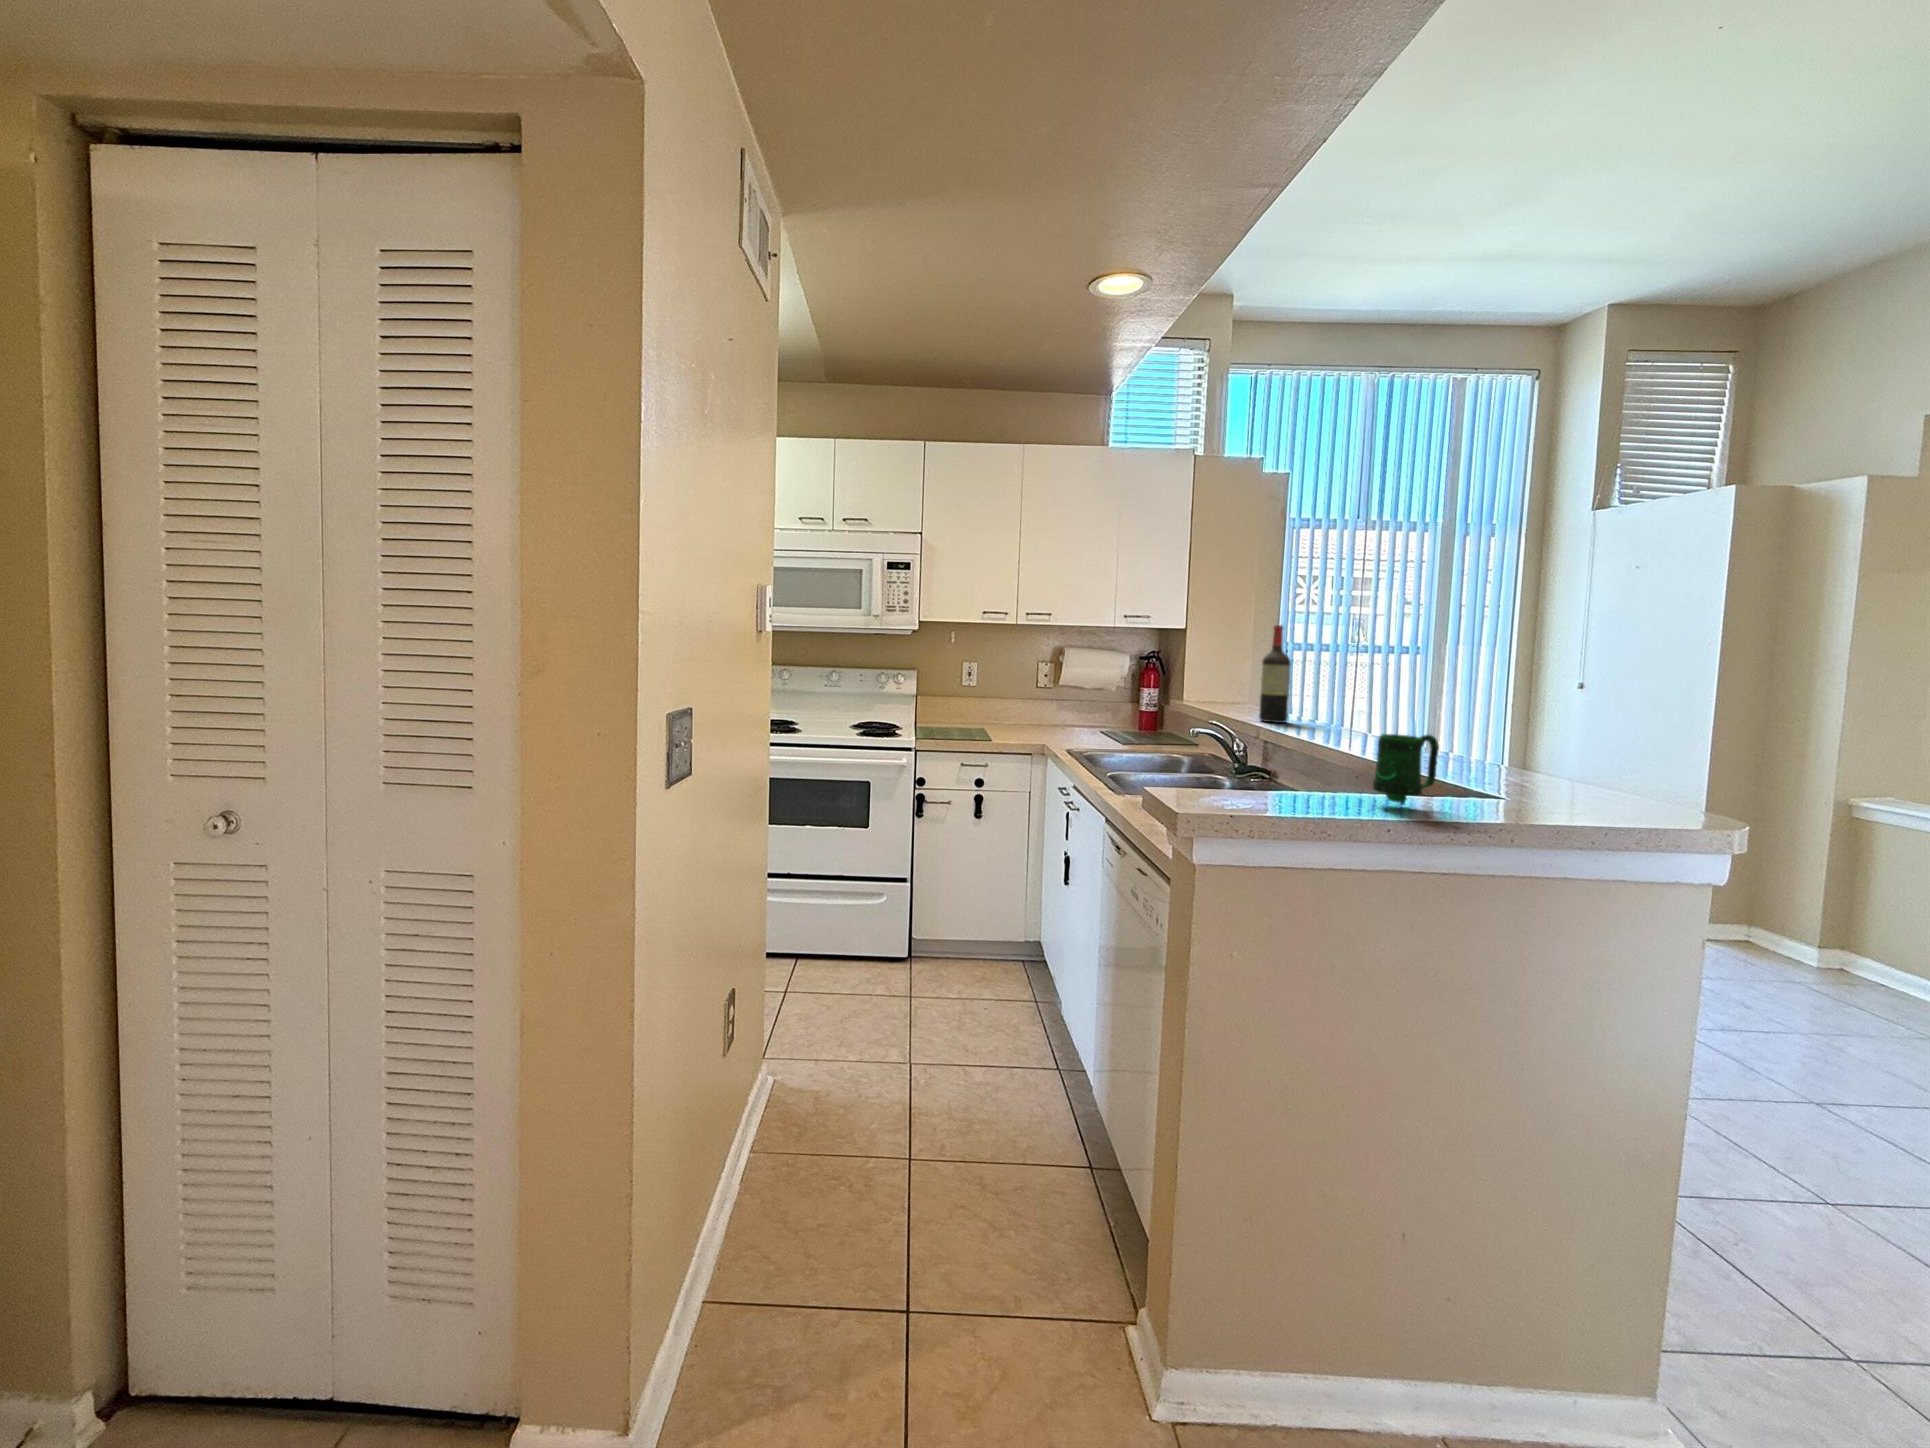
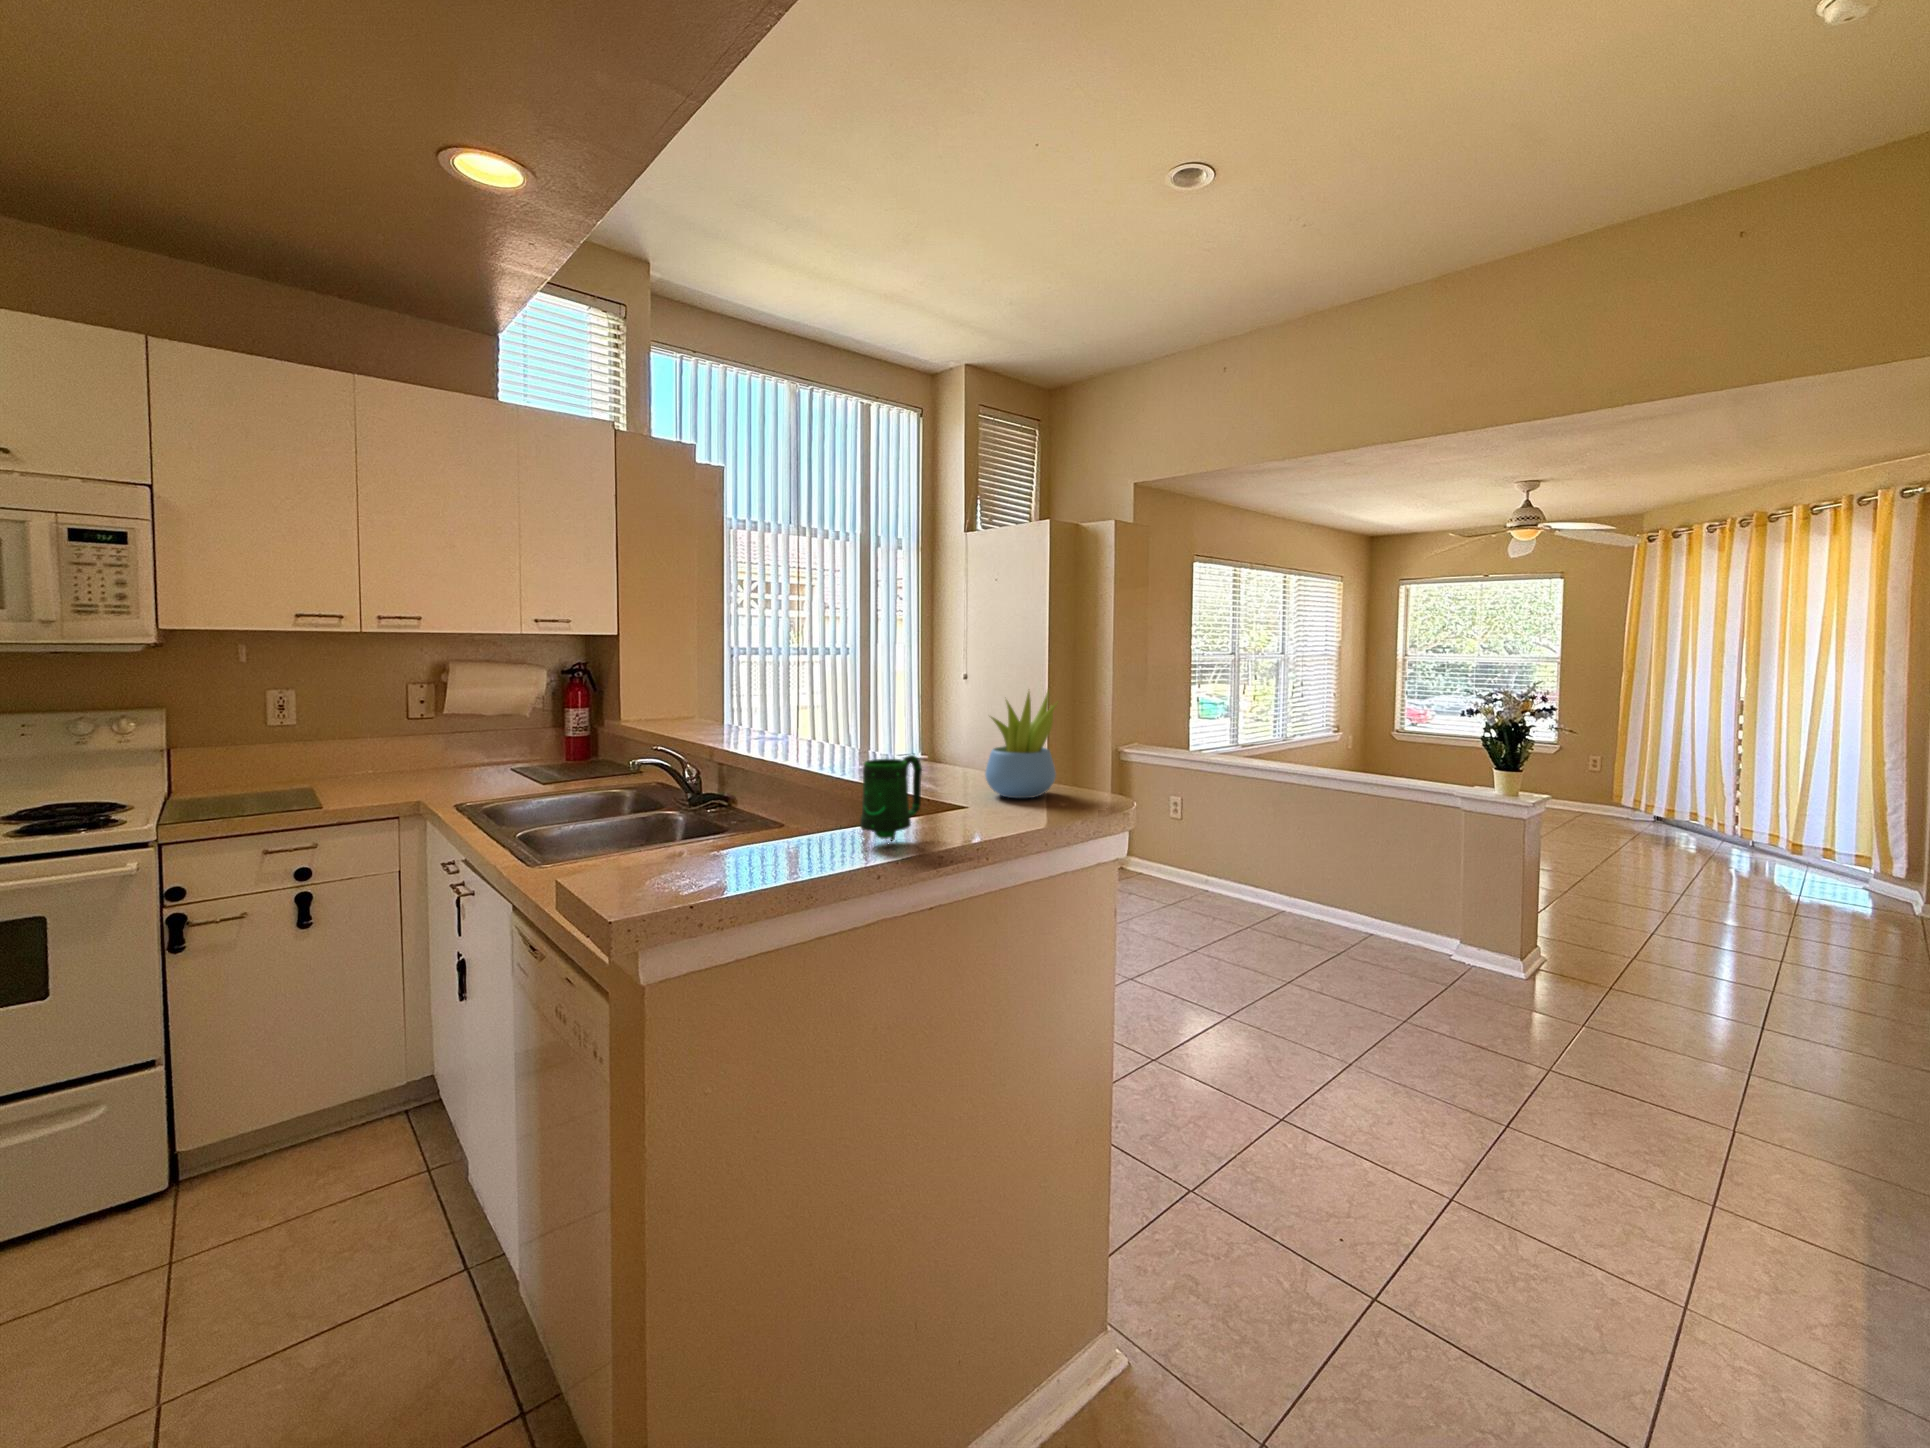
wine bottle: present [1259,625,1291,723] -> none [712,630,743,740]
succulent plant: none [1527,686,1625,800] -> present [985,691,1056,798]

